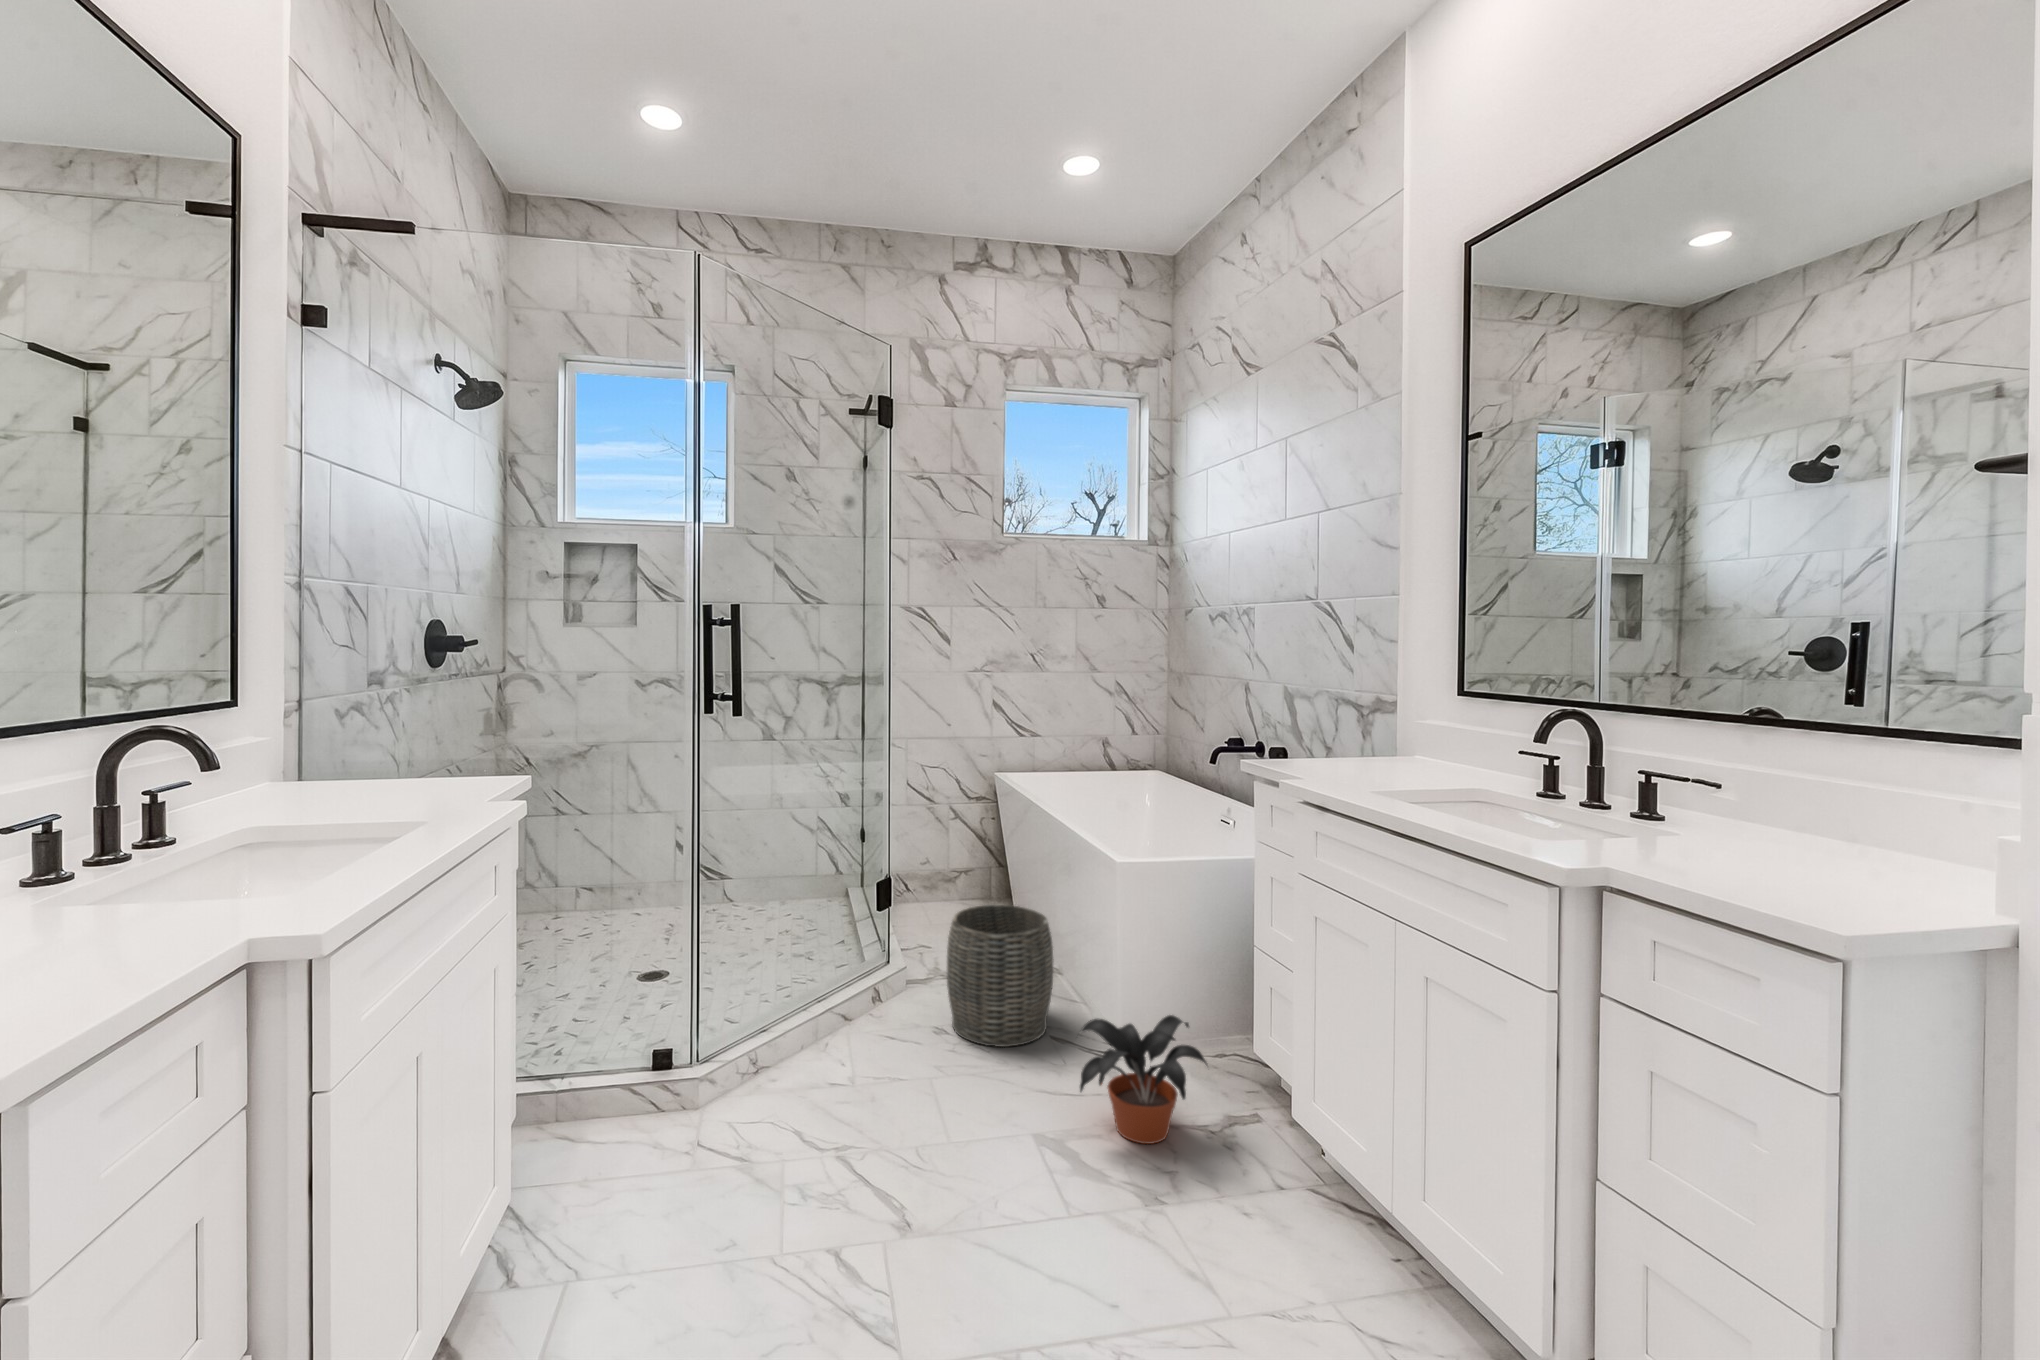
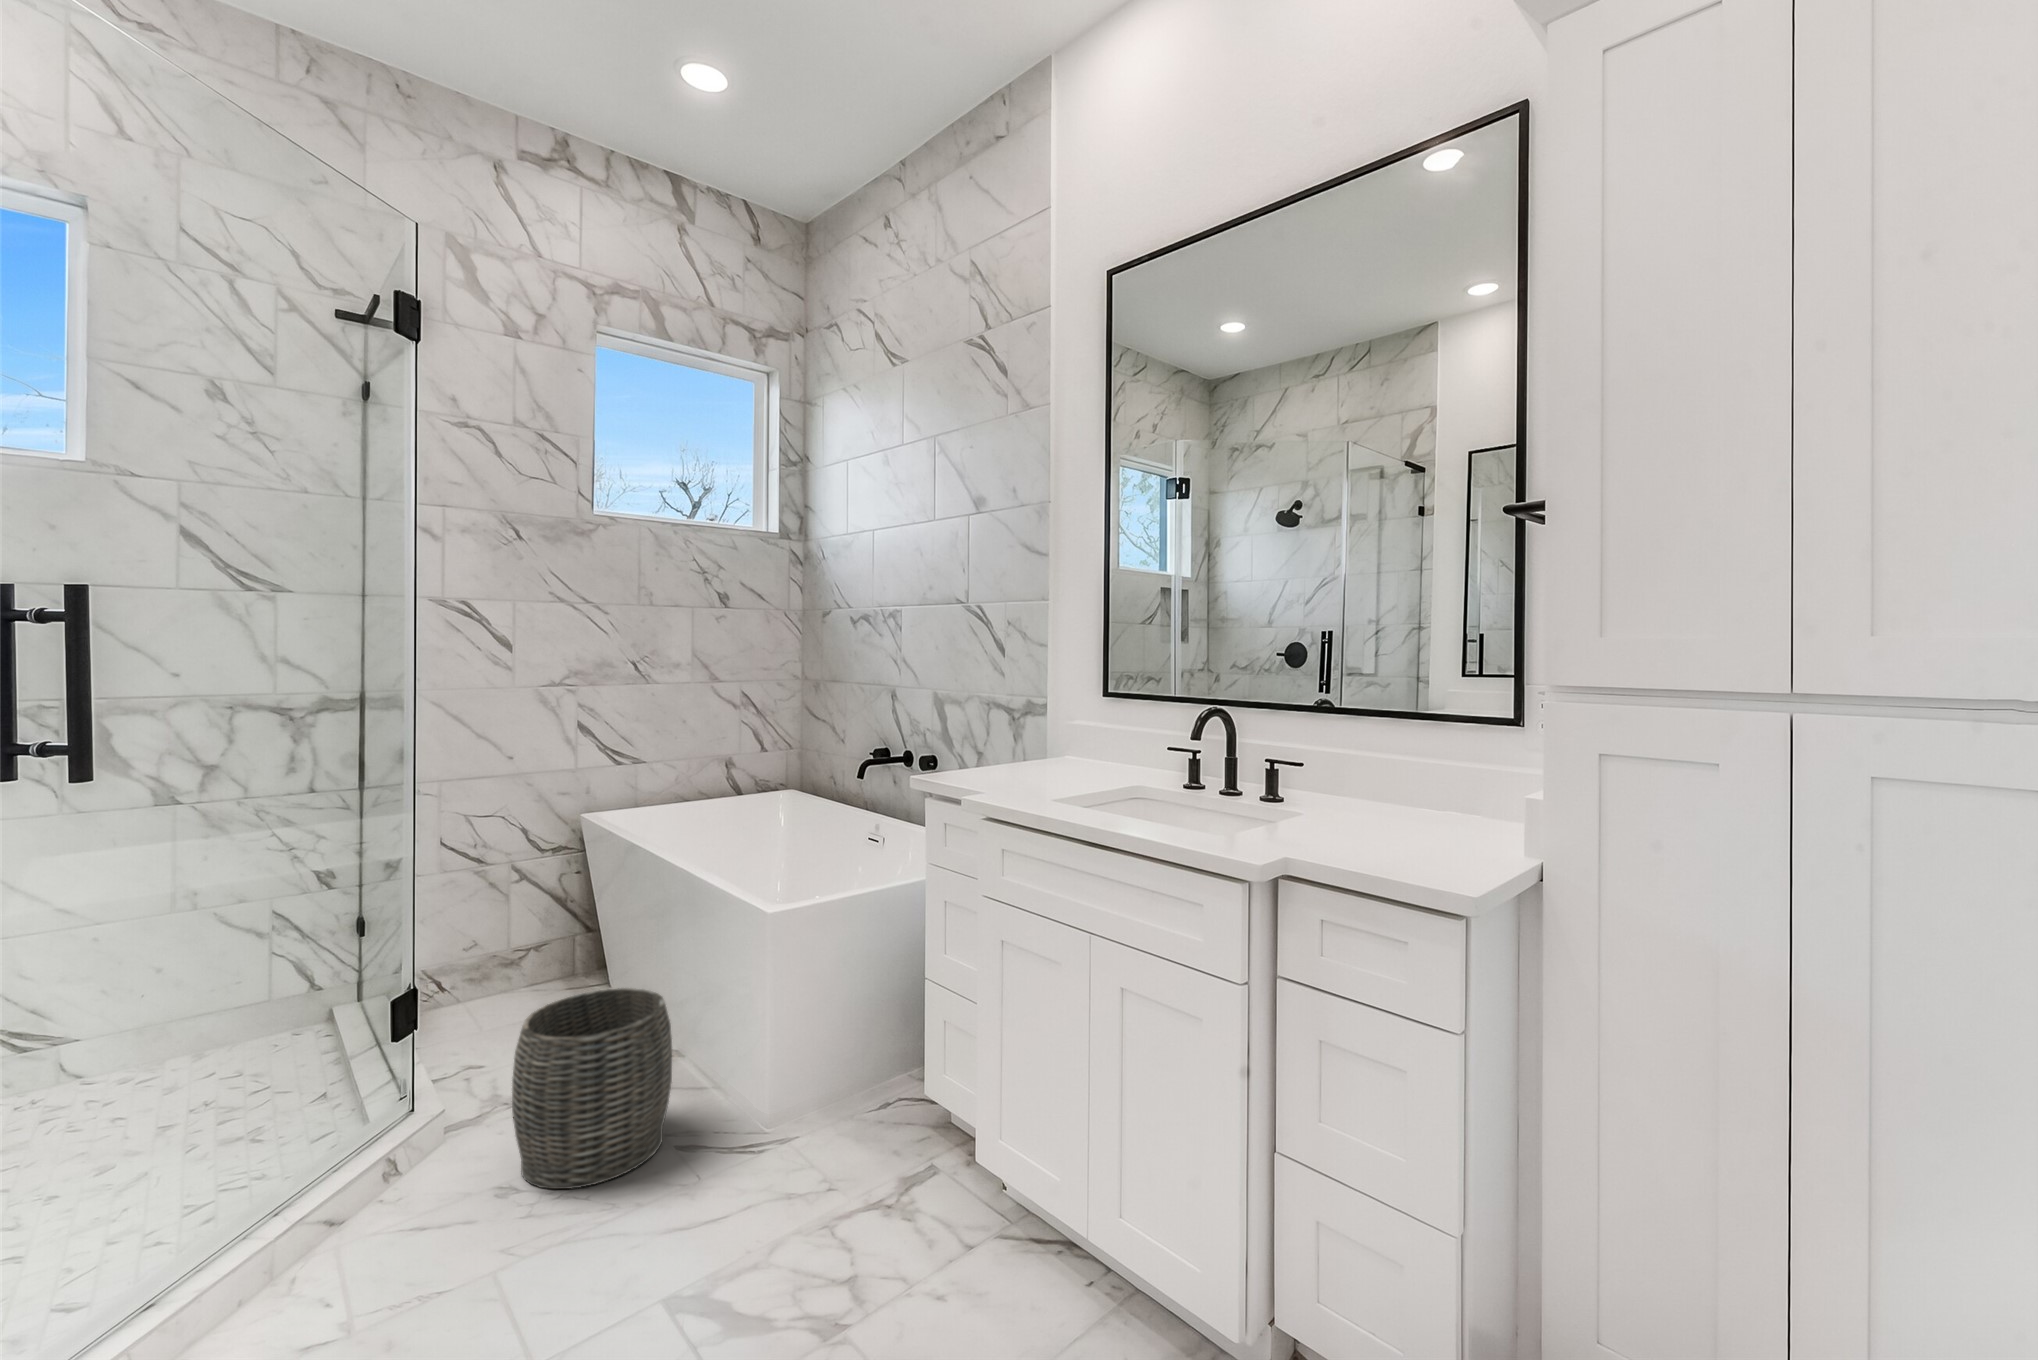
potted plant: present [1080,1015,1207,1144] -> none [711,1087,878,1260]

